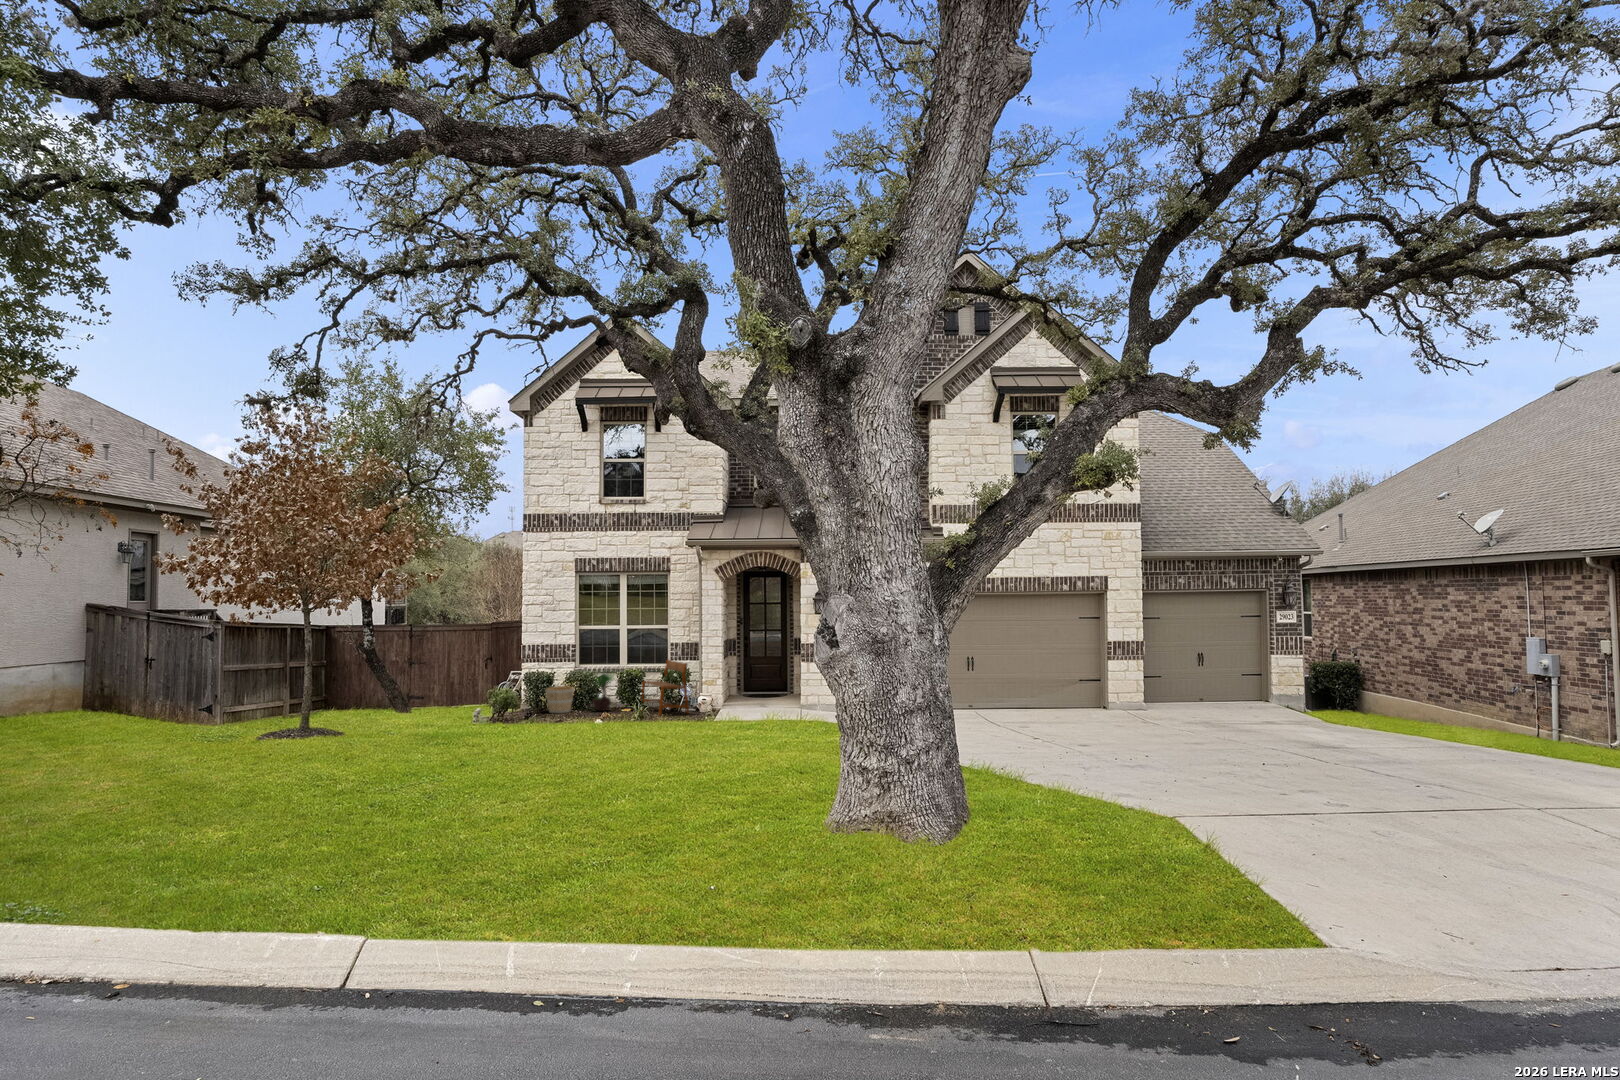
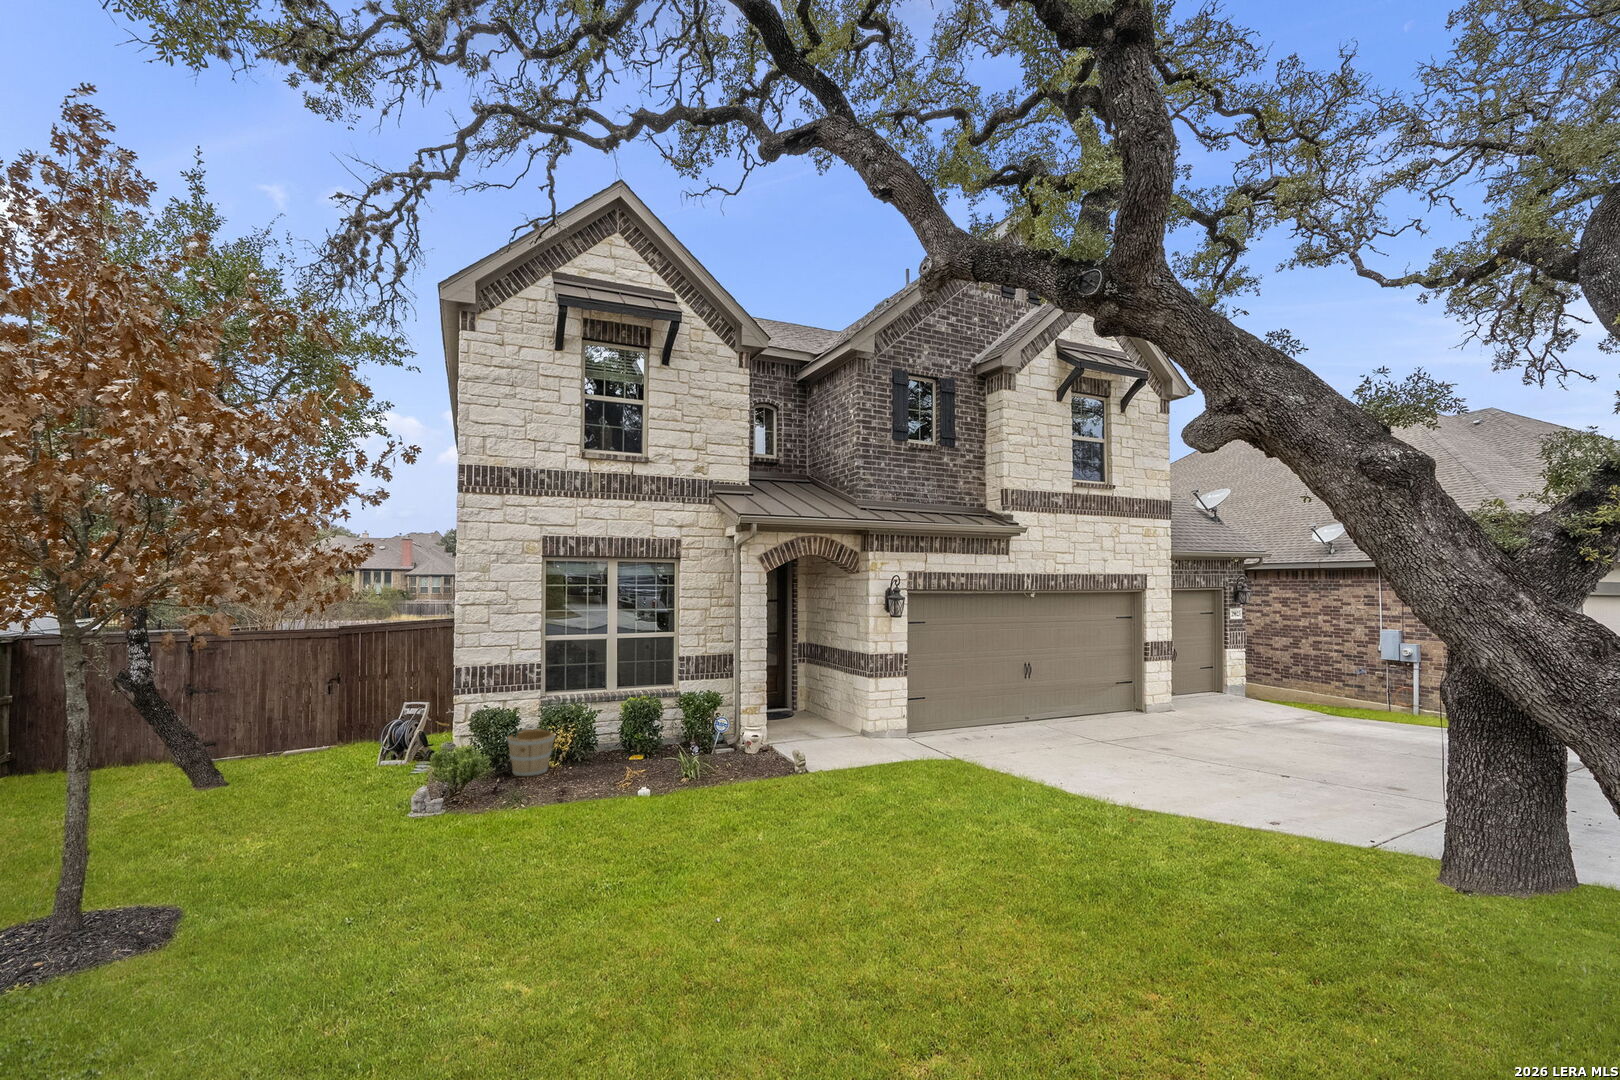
bench: present [642,660,689,716] -> none [652,681,737,773]
potted tree: present [593,672,614,711] -> none [580,701,618,763]

